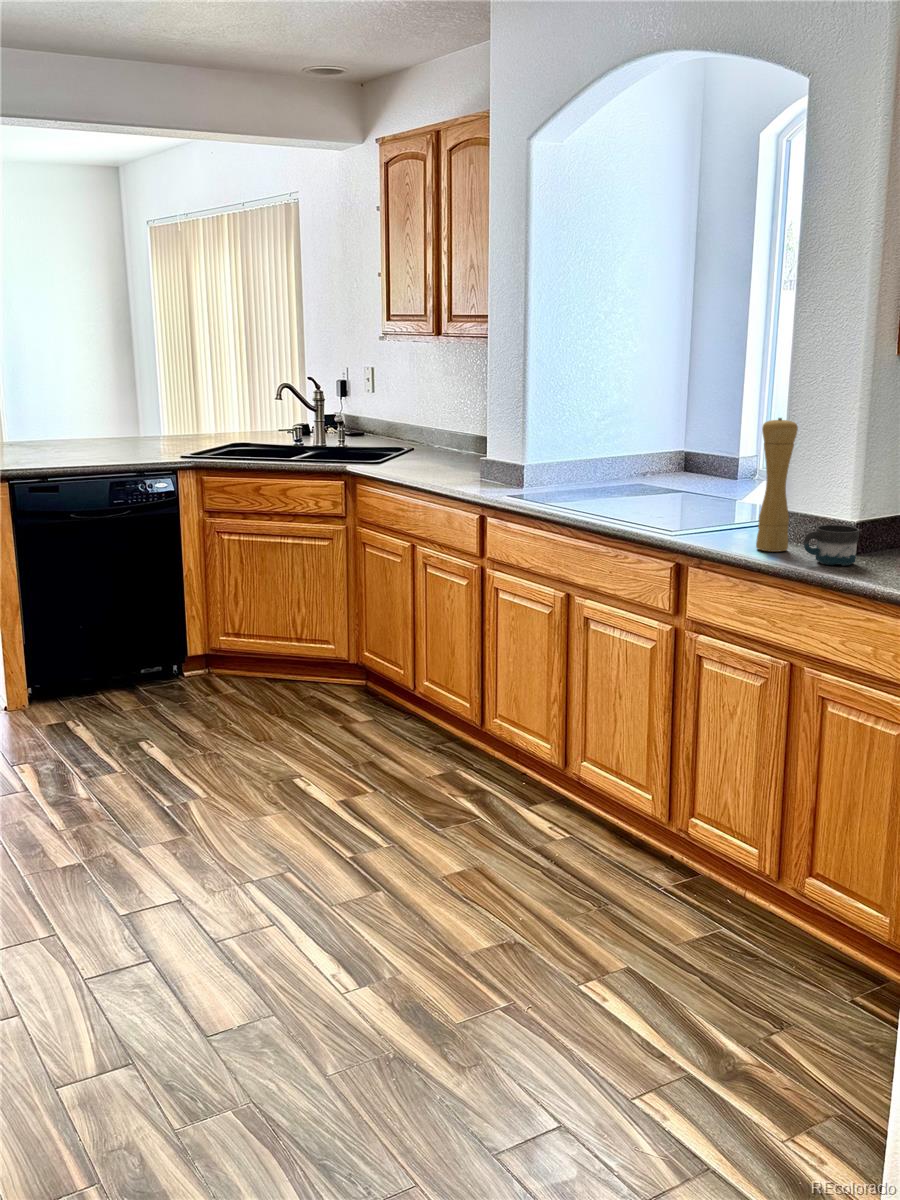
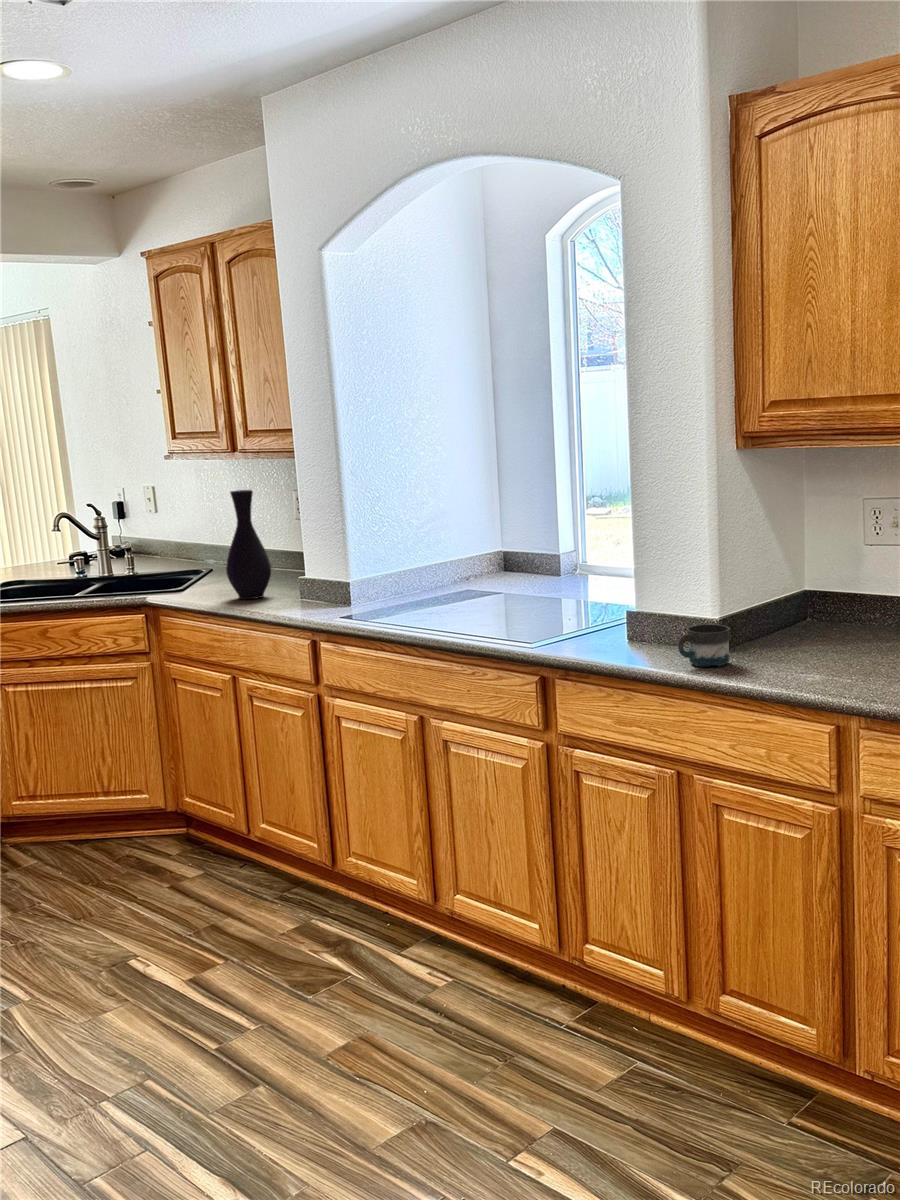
vase: none [418,370,460,474] -> present [226,490,271,599]
pepper mill: present [756,418,798,552] -> none [617,520,655,657]

